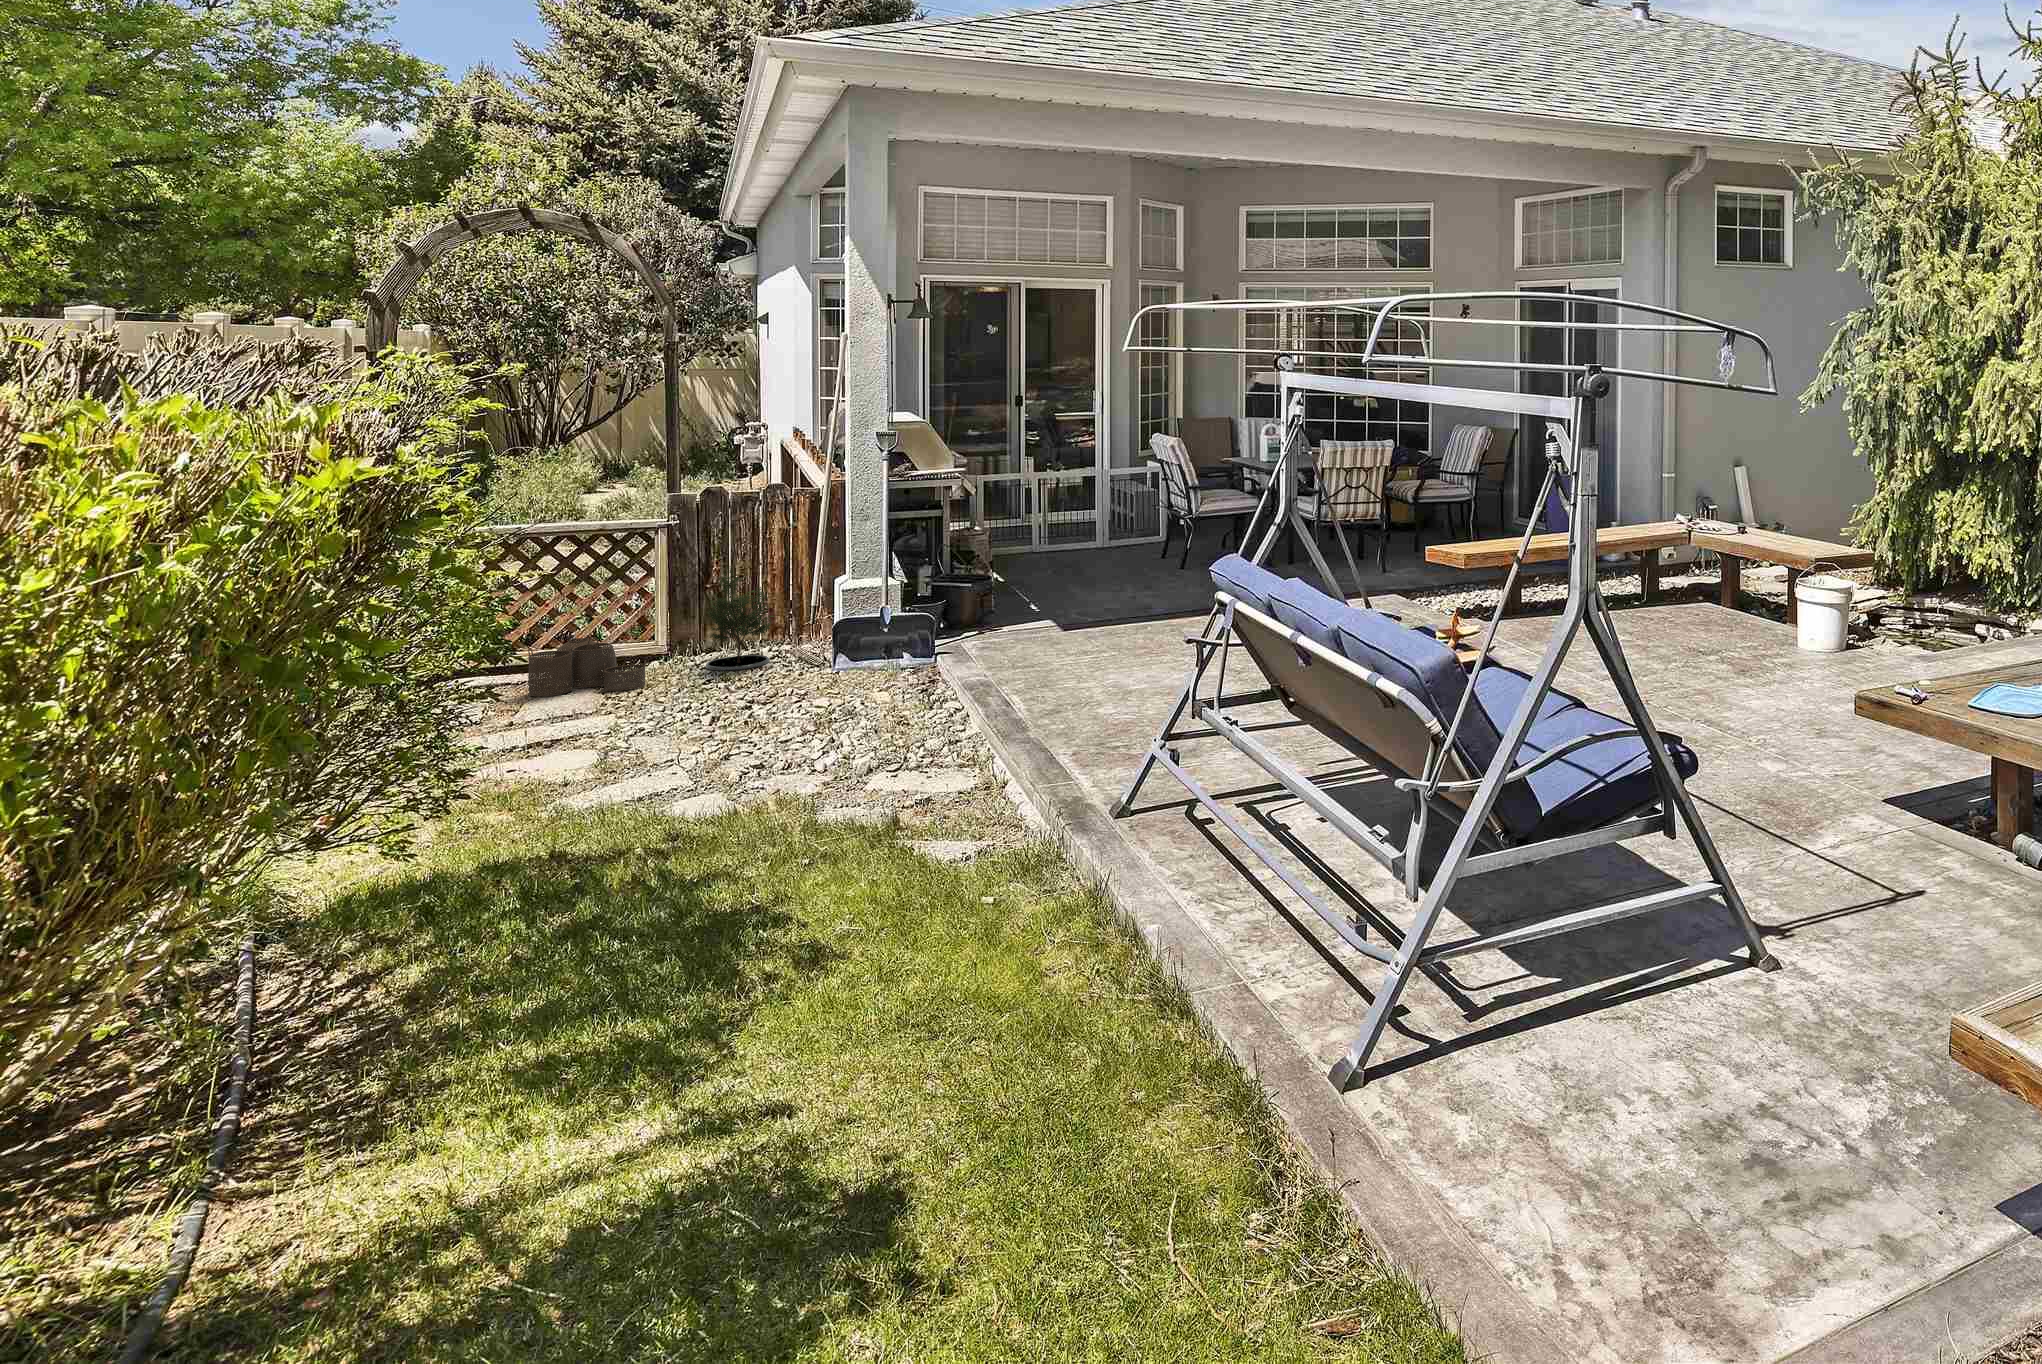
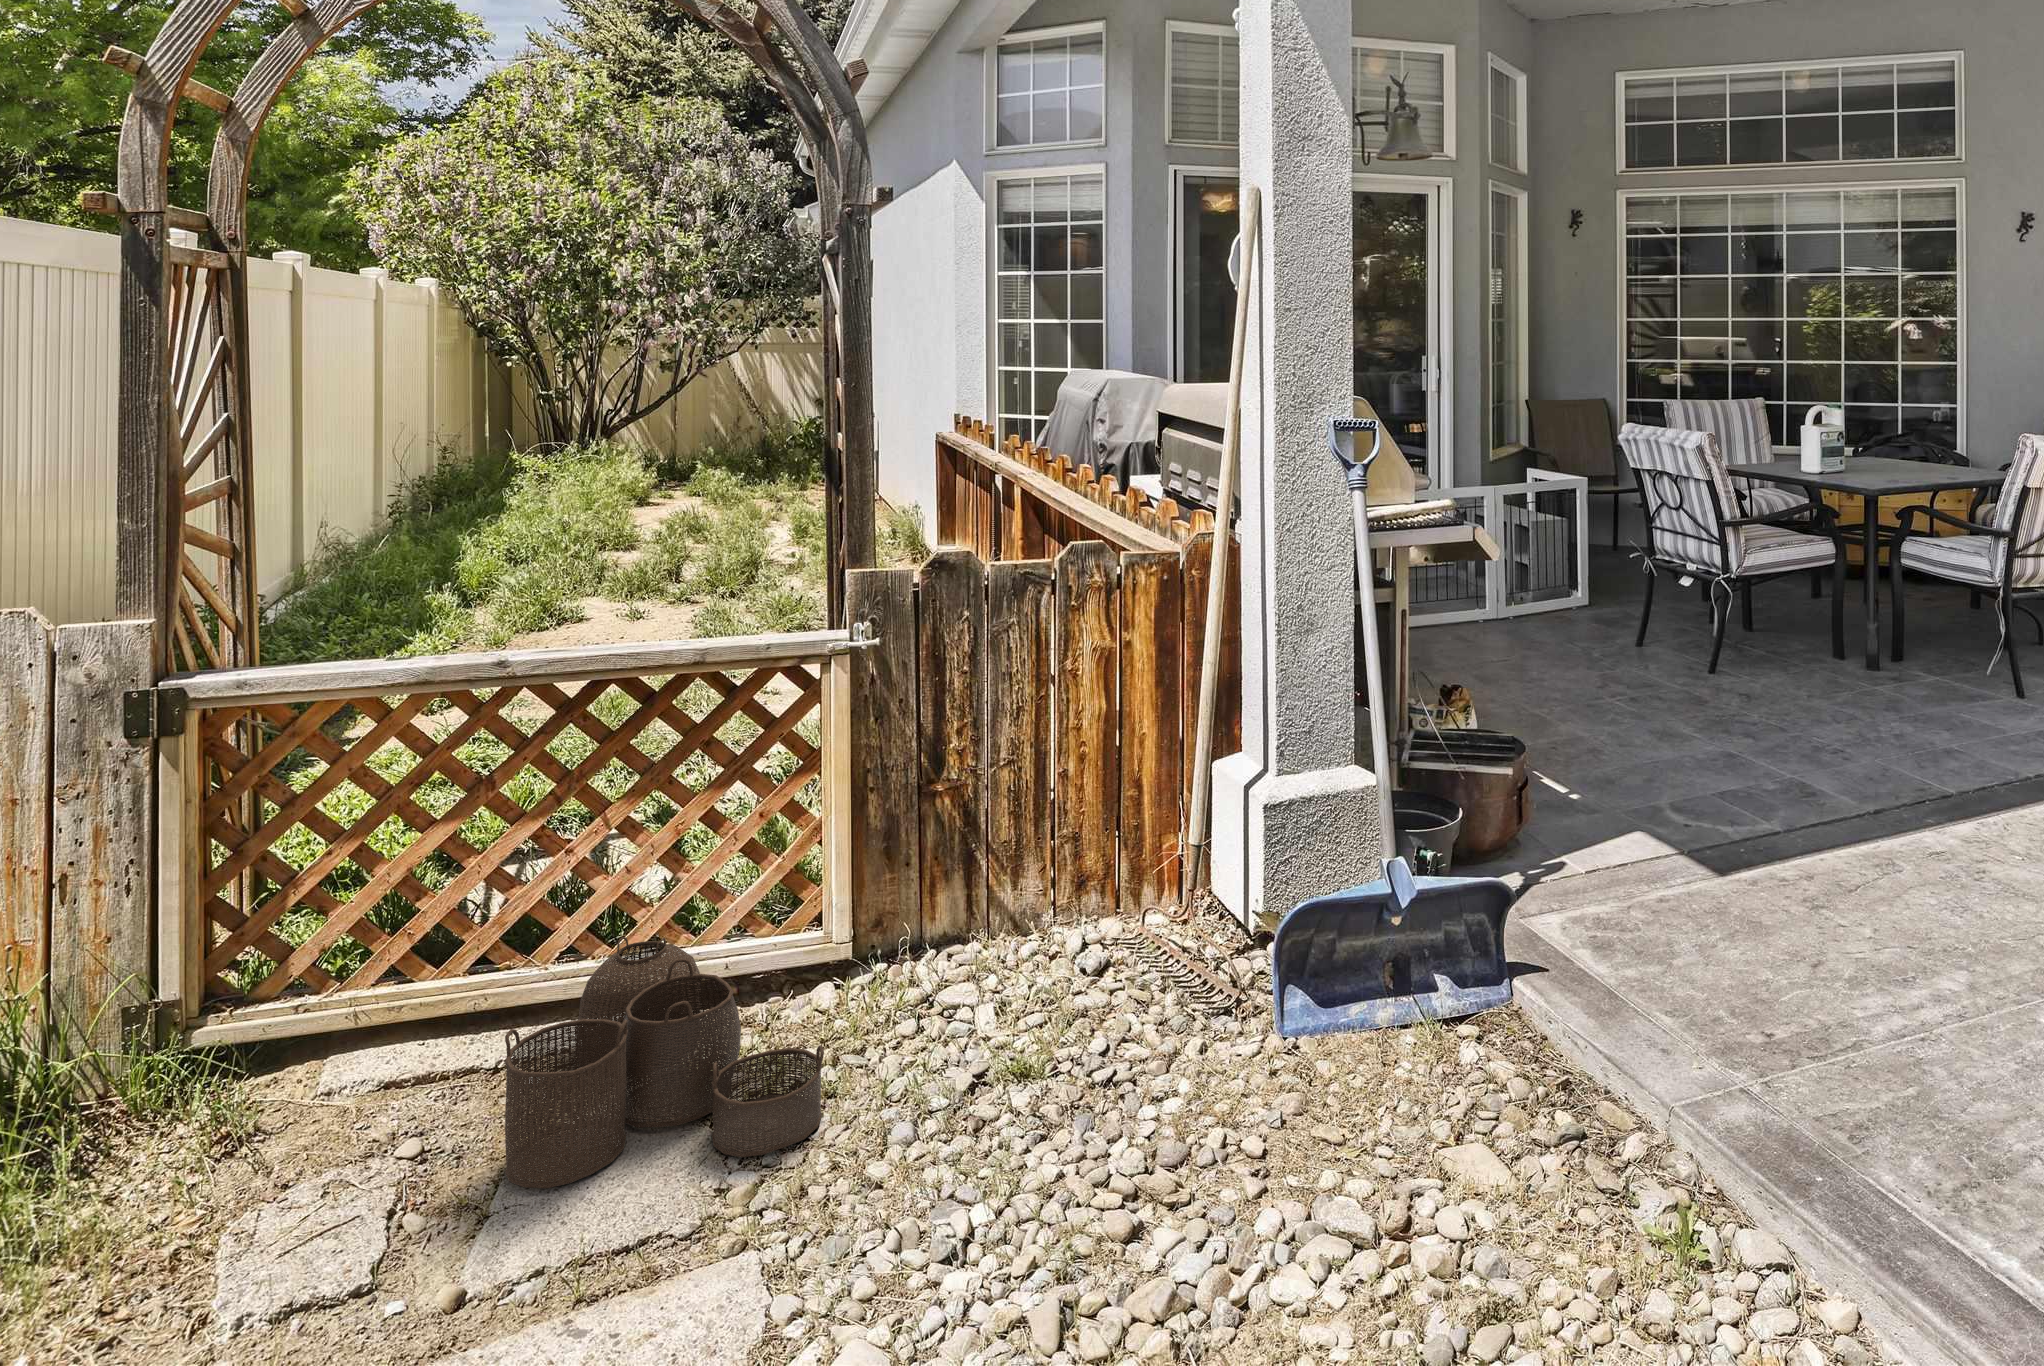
potted tree: present [706,566,774,671] -> none [945,748,1107,1038]

